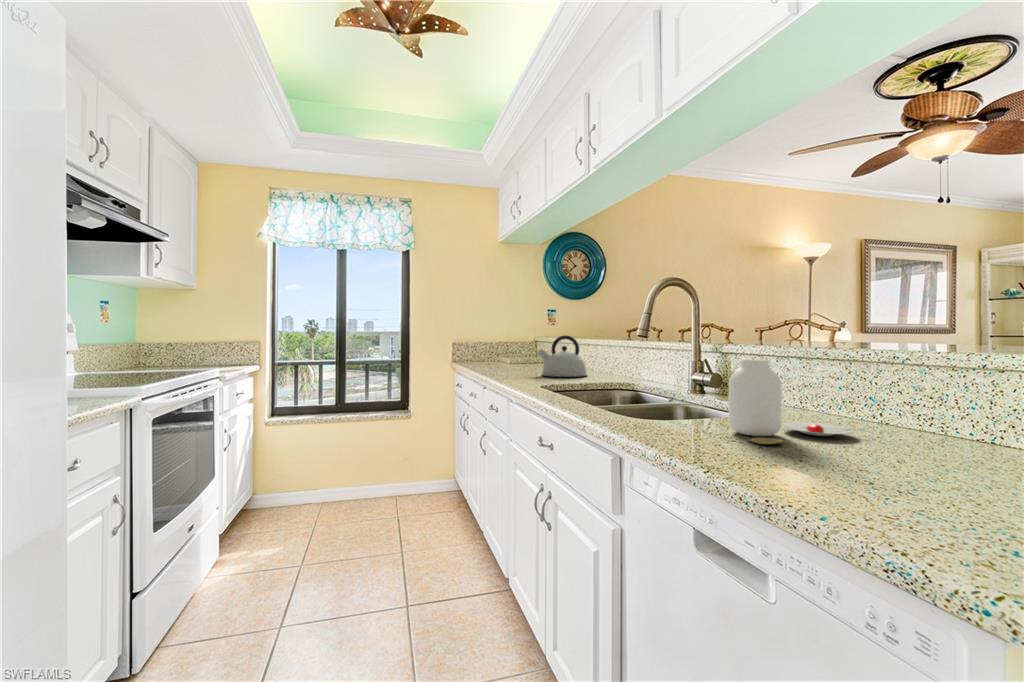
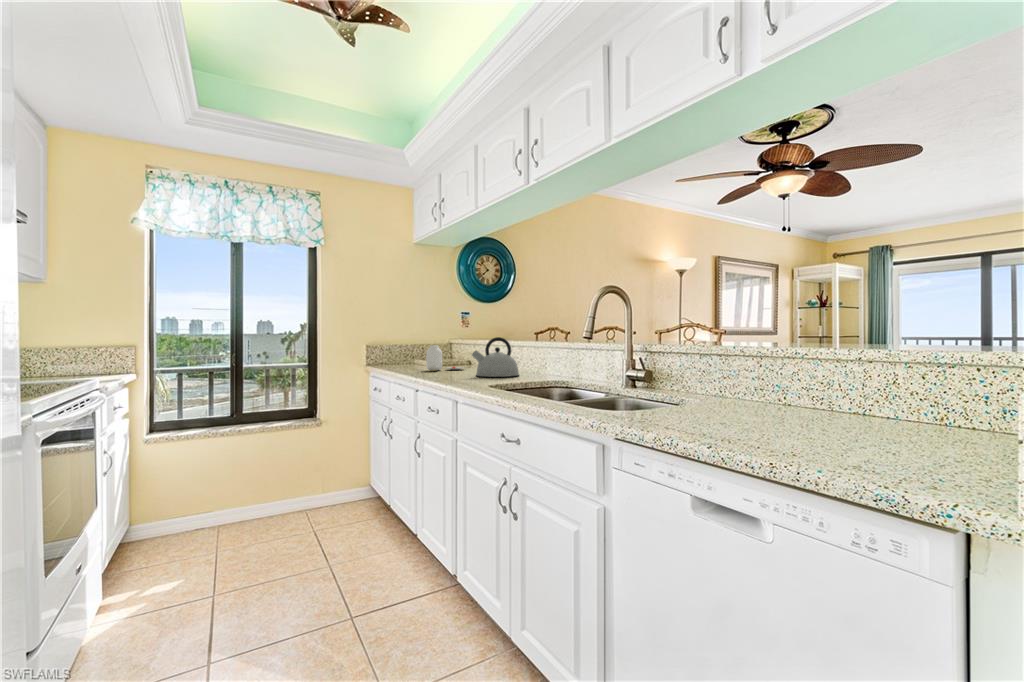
jar: present [729,359,854,444] -> present [426,345,464,371]

